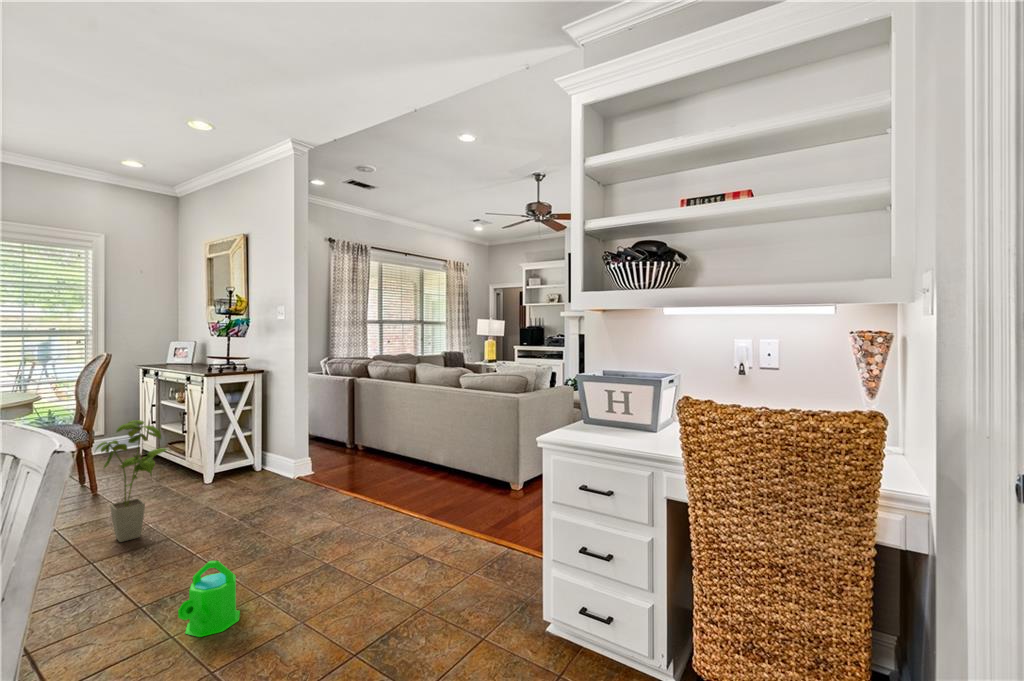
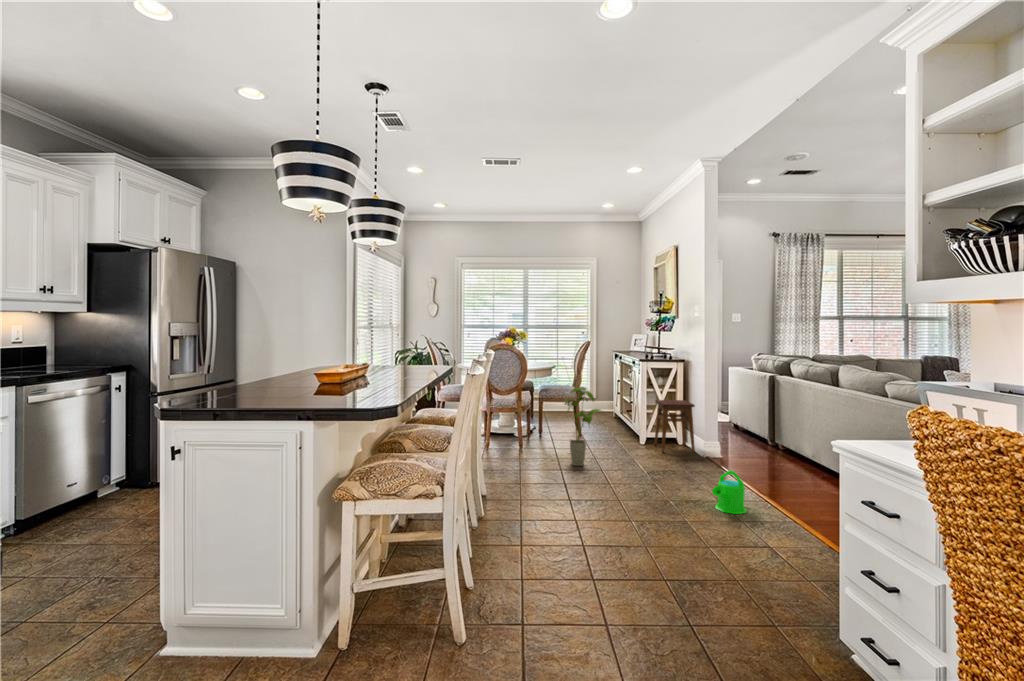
stool: none [228,417,284,485] -> present [655,400,695,453]
watering can: present [178,561,240,637] -> present [712,470,746,514]

